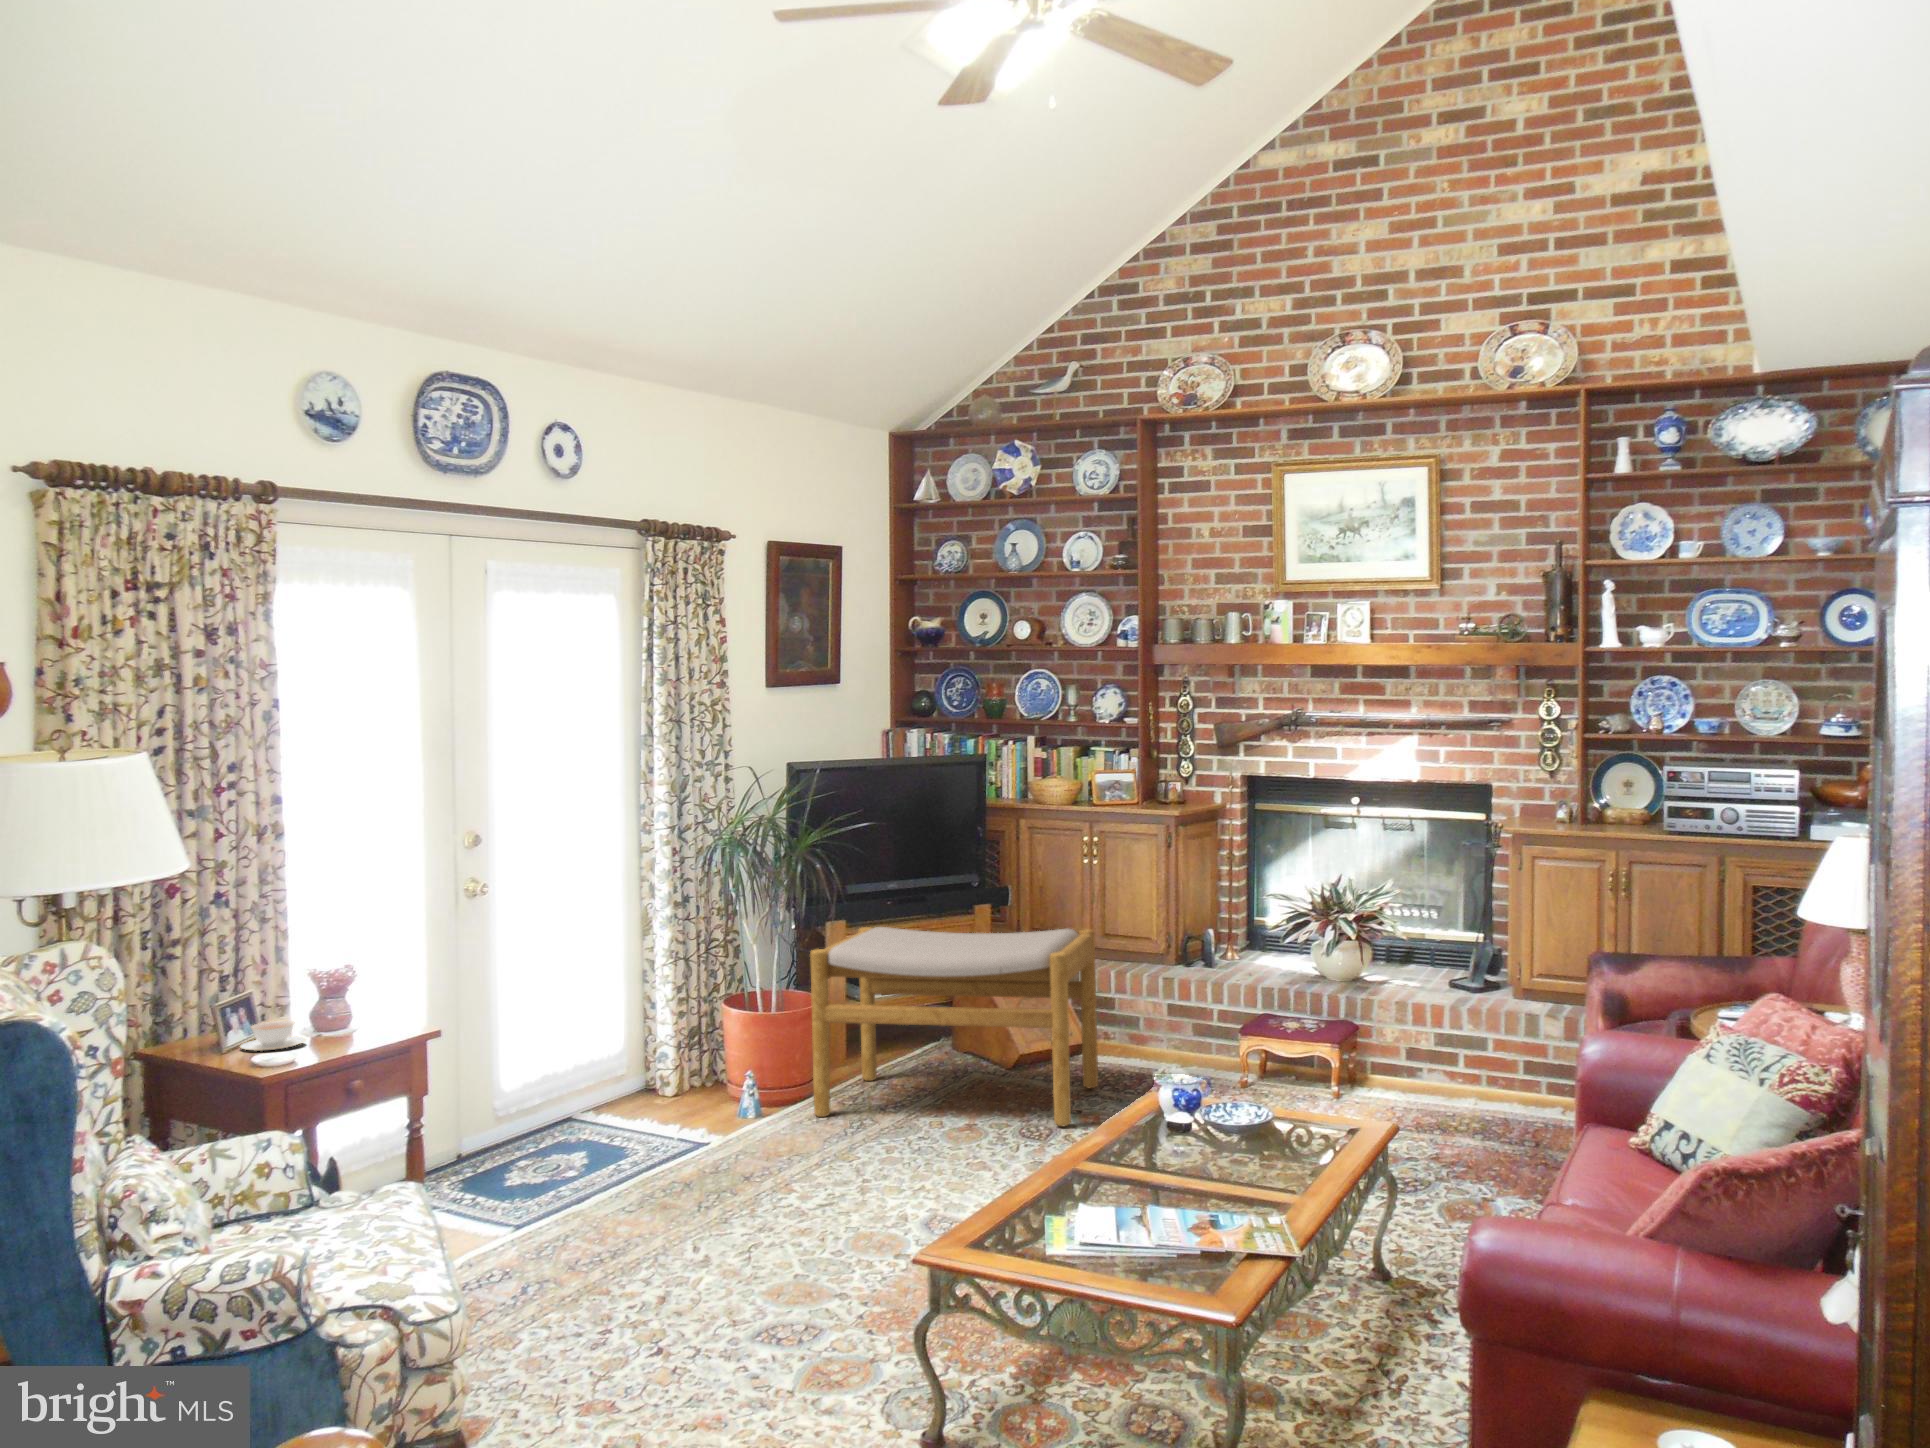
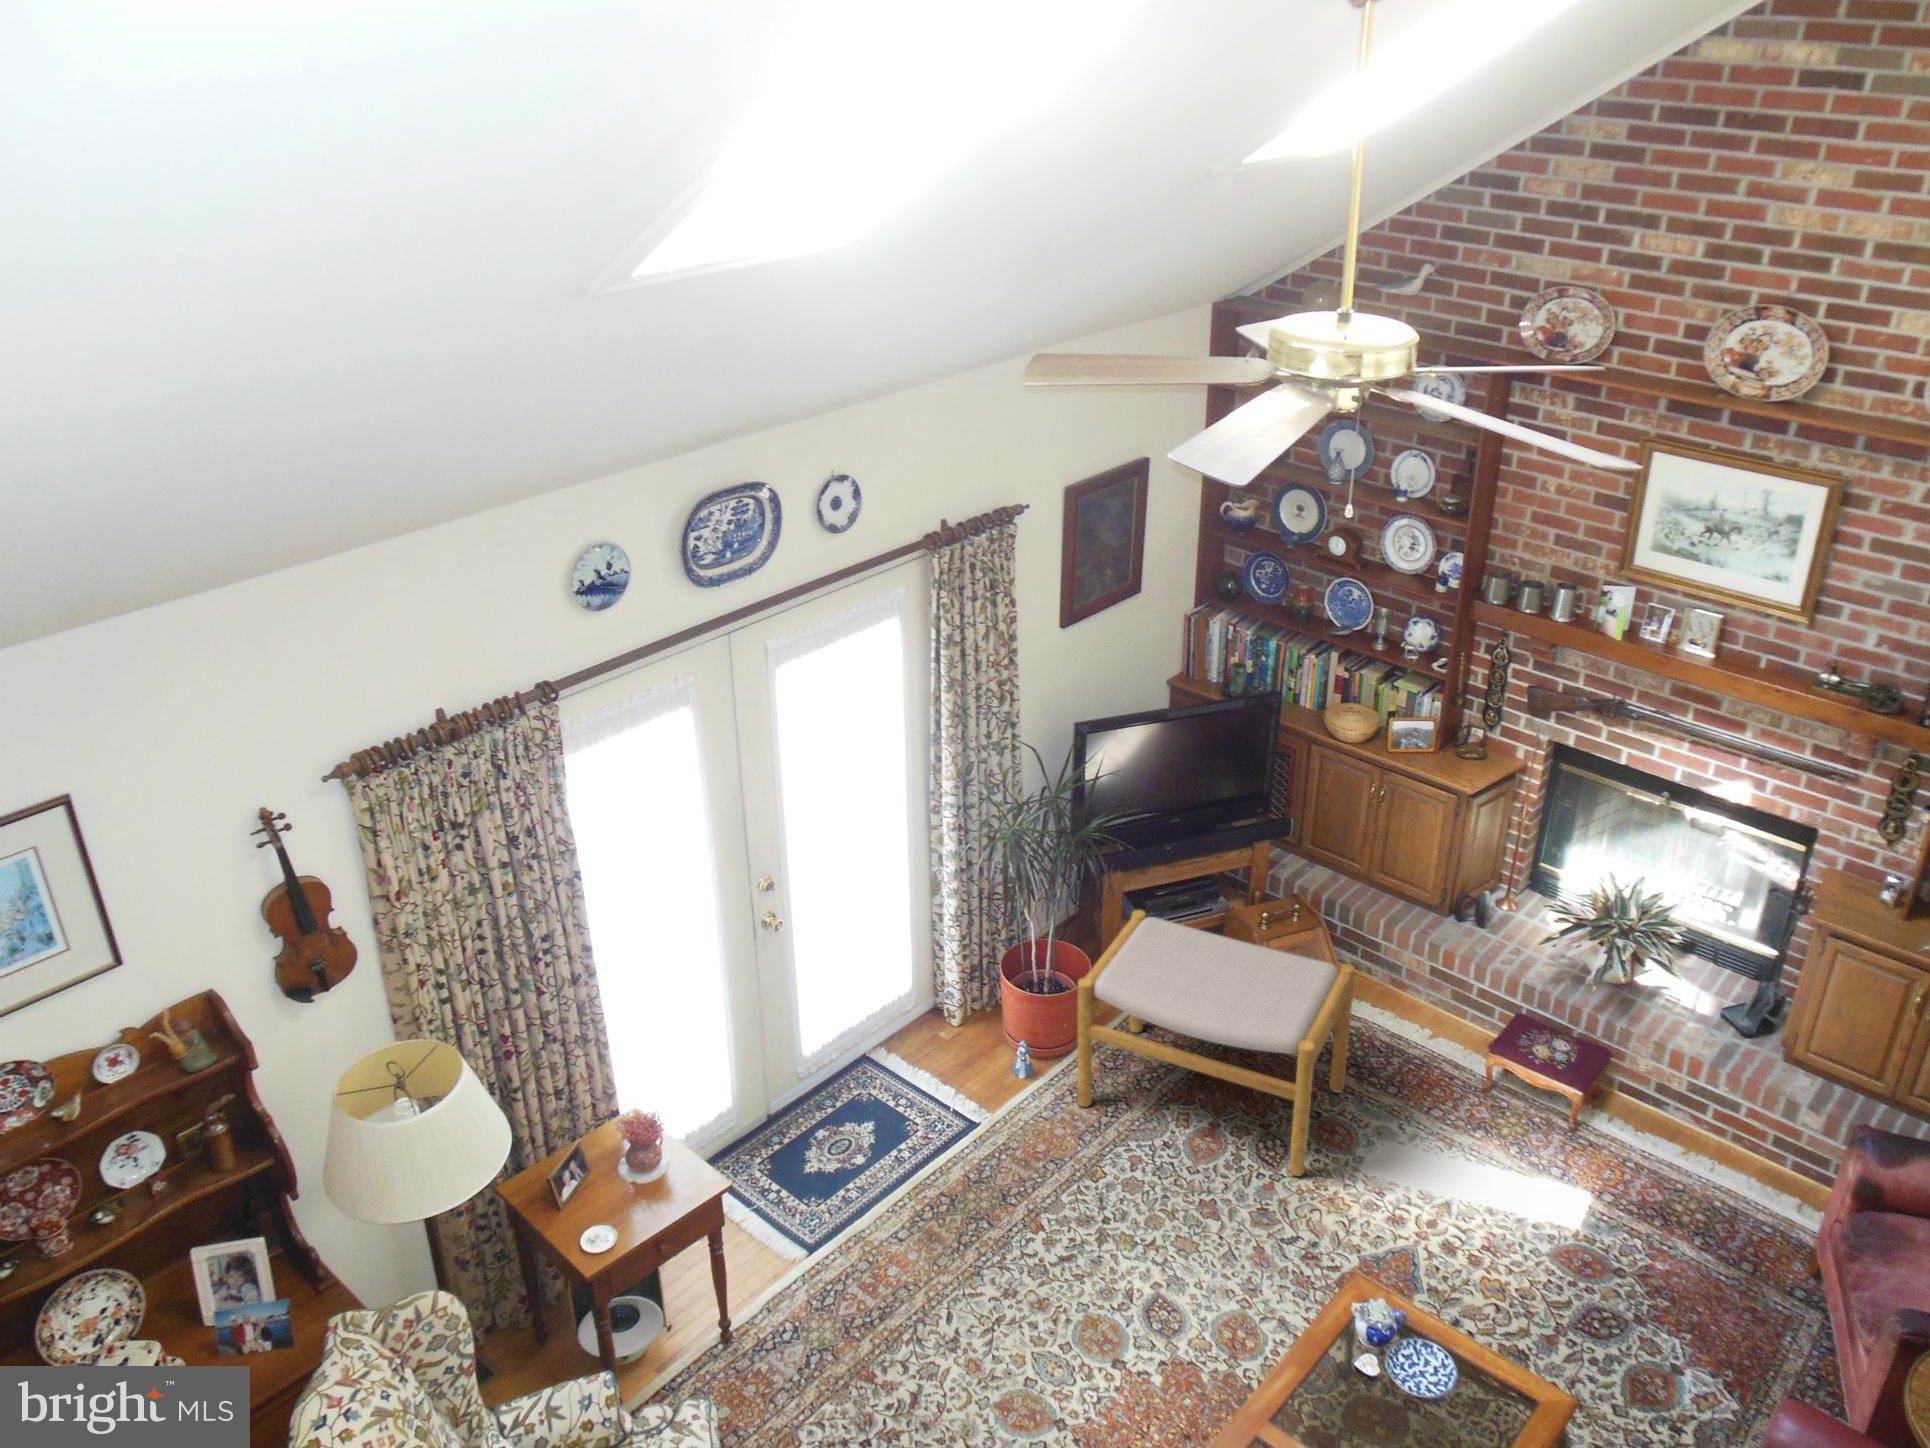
teacup: present [240,1021,305,1051] -> none [573,1184,624,1227]

